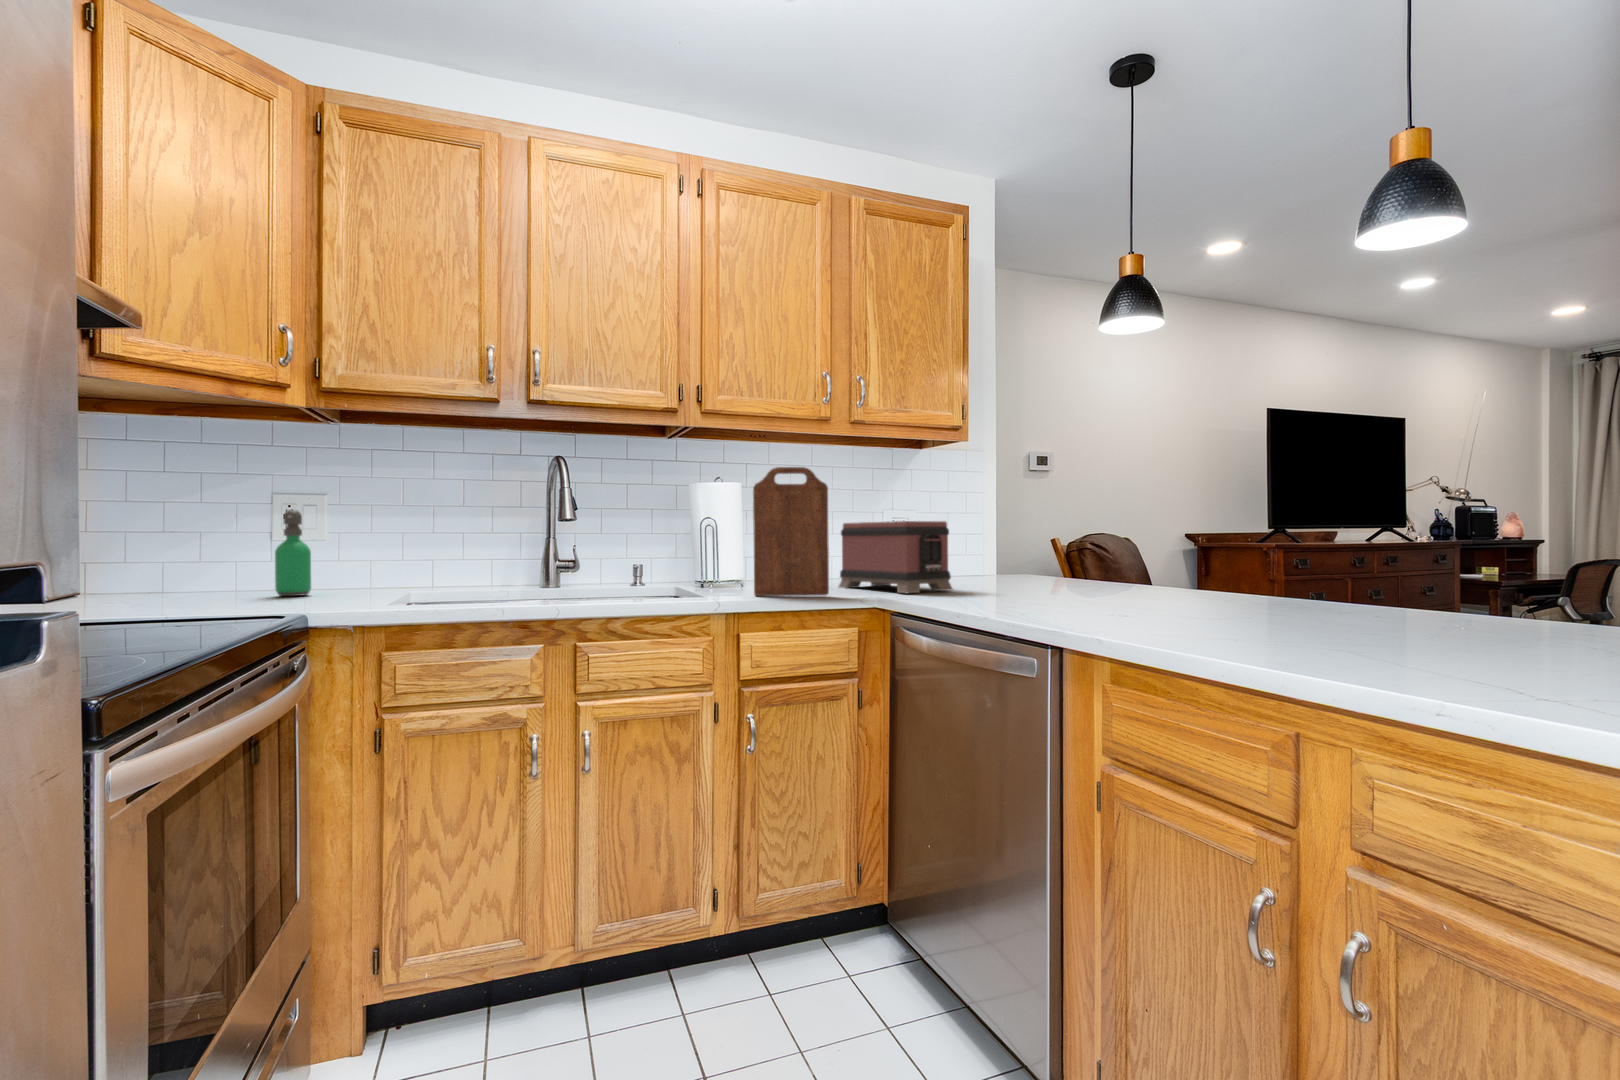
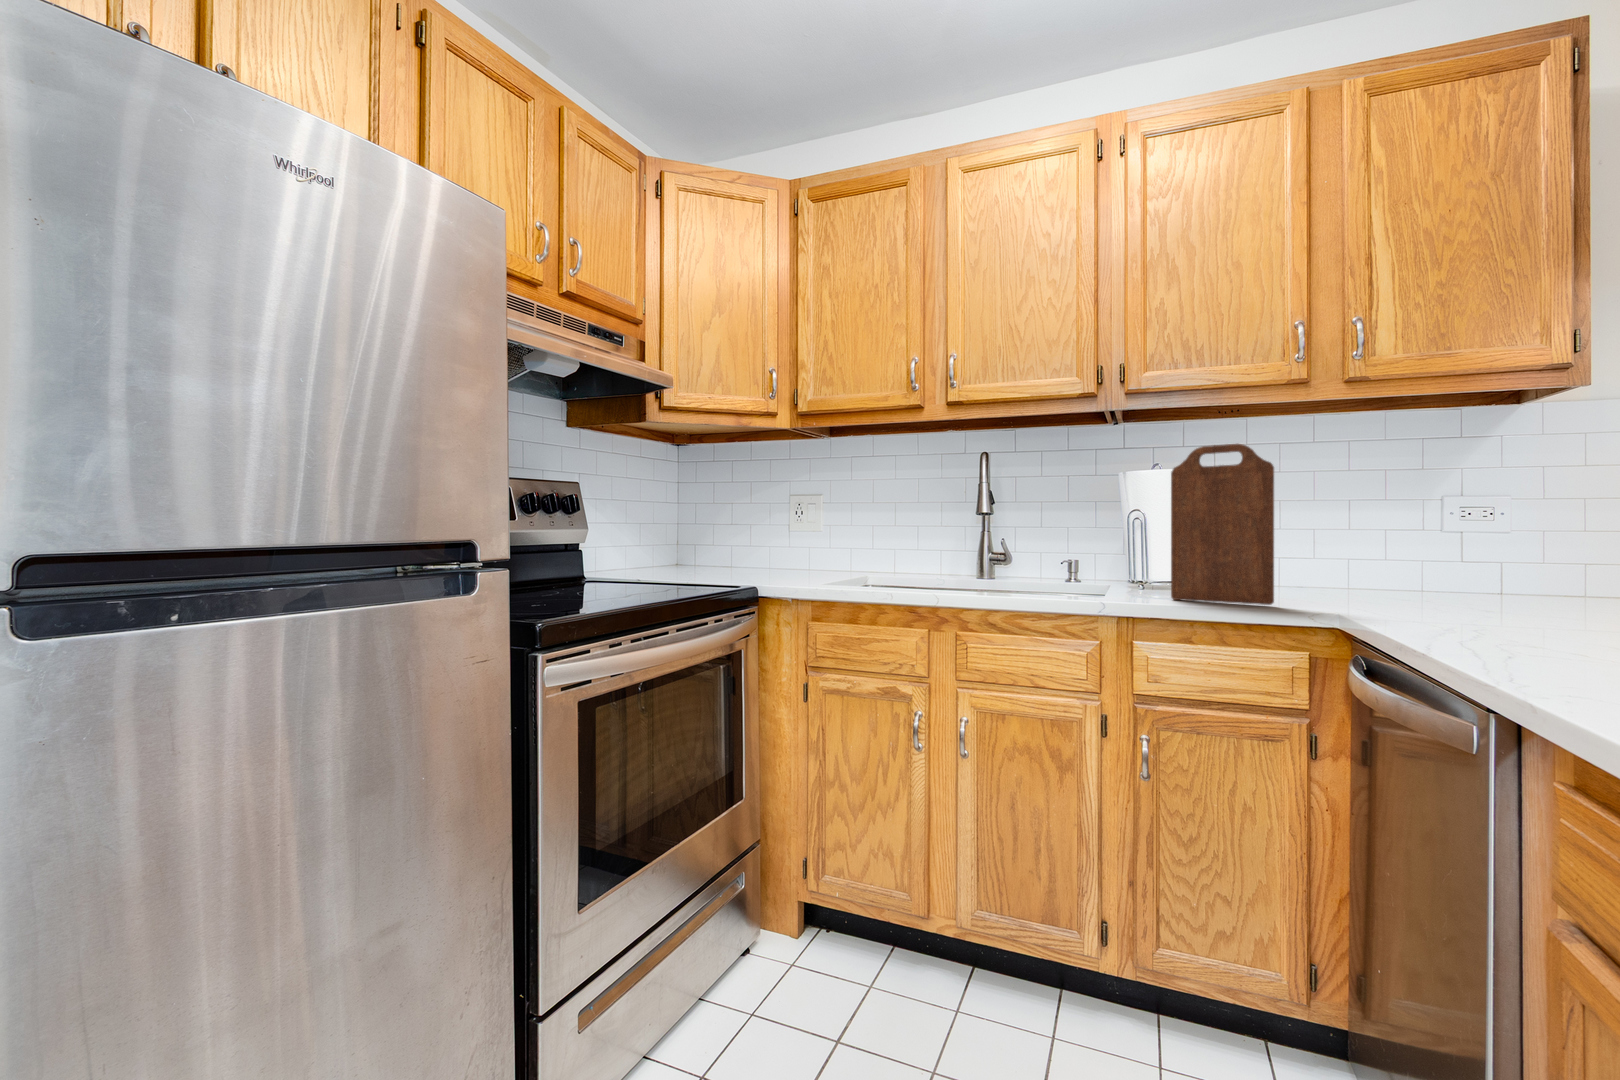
soap dispenser: present [275,510,311,596] -> none [778,509,801,575]
toaster: present [839,521,952,593] -> none [1326,507,1522,612]

